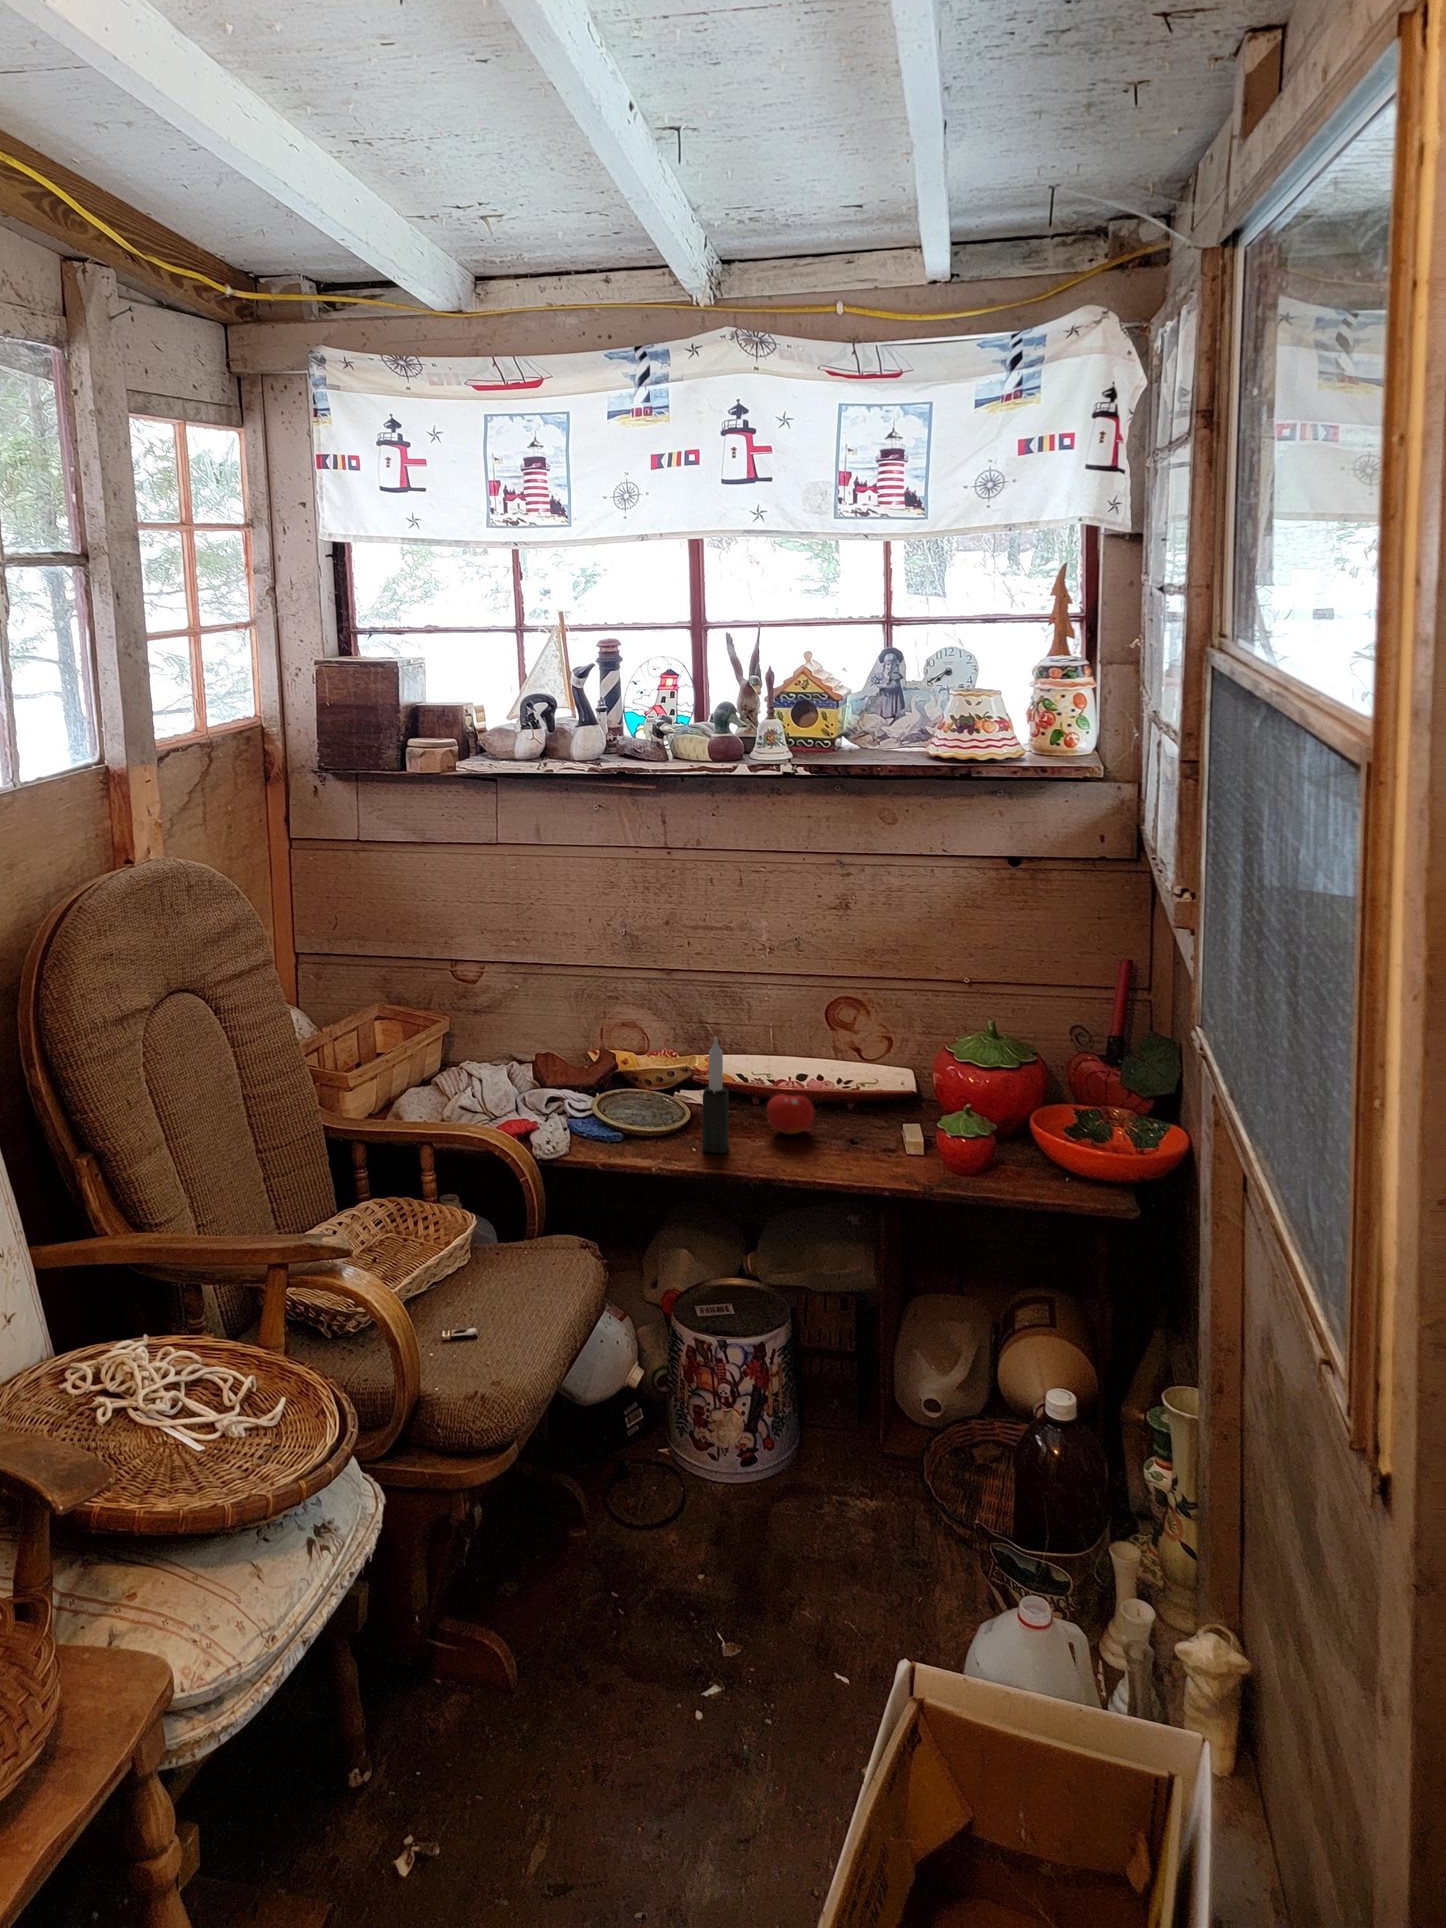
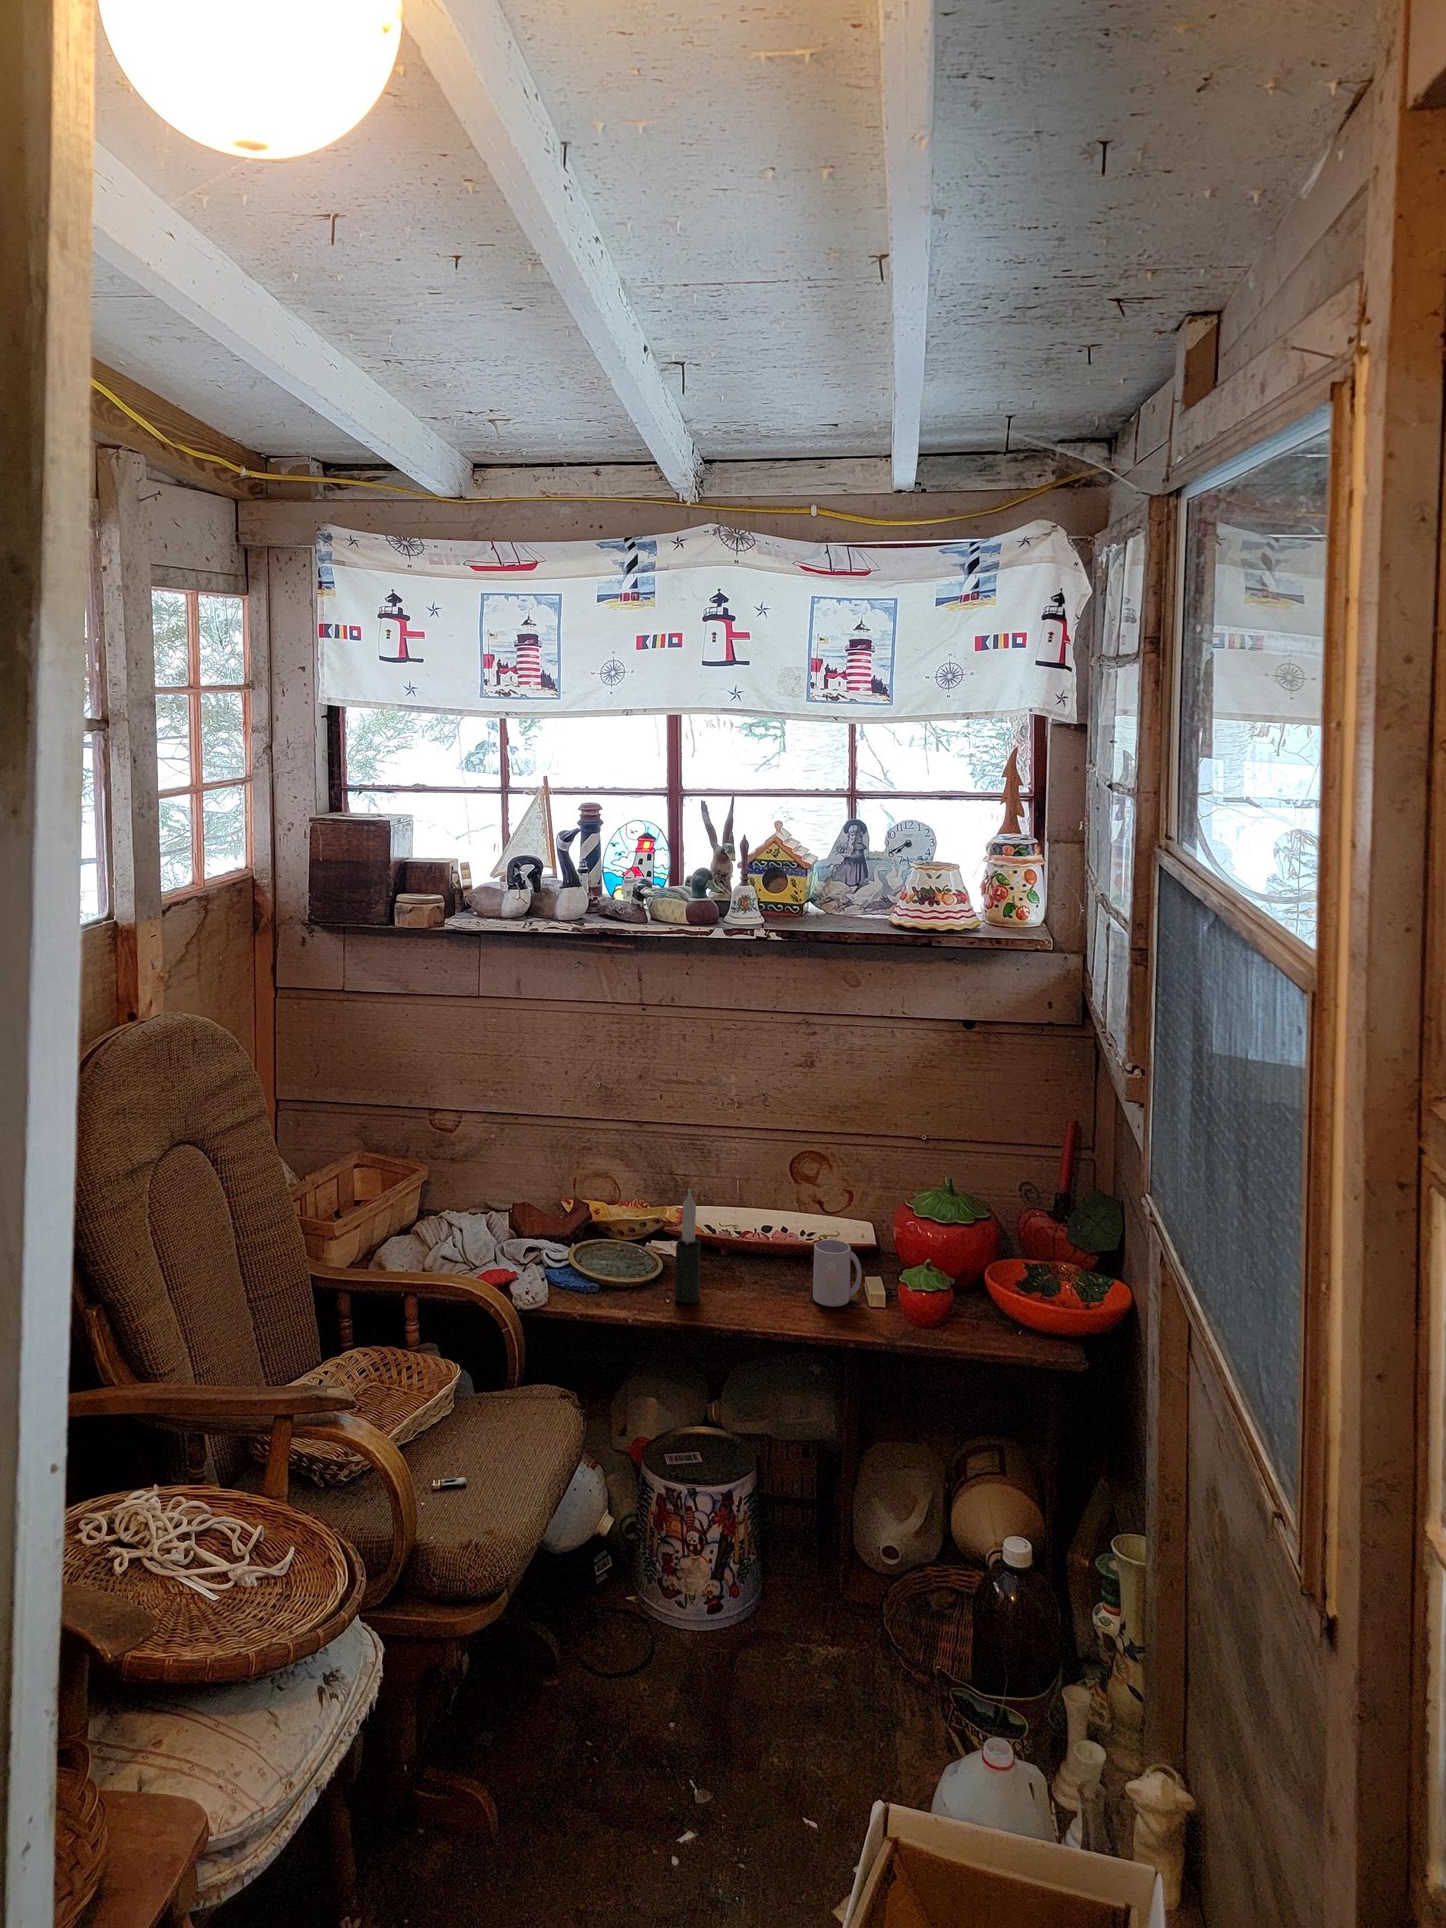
mug: none [848,1087,899,1155] -> present [813,1240,861,1307]
fruit: present [766,1089,814,1134] -> none [735,1240,781,1284]

